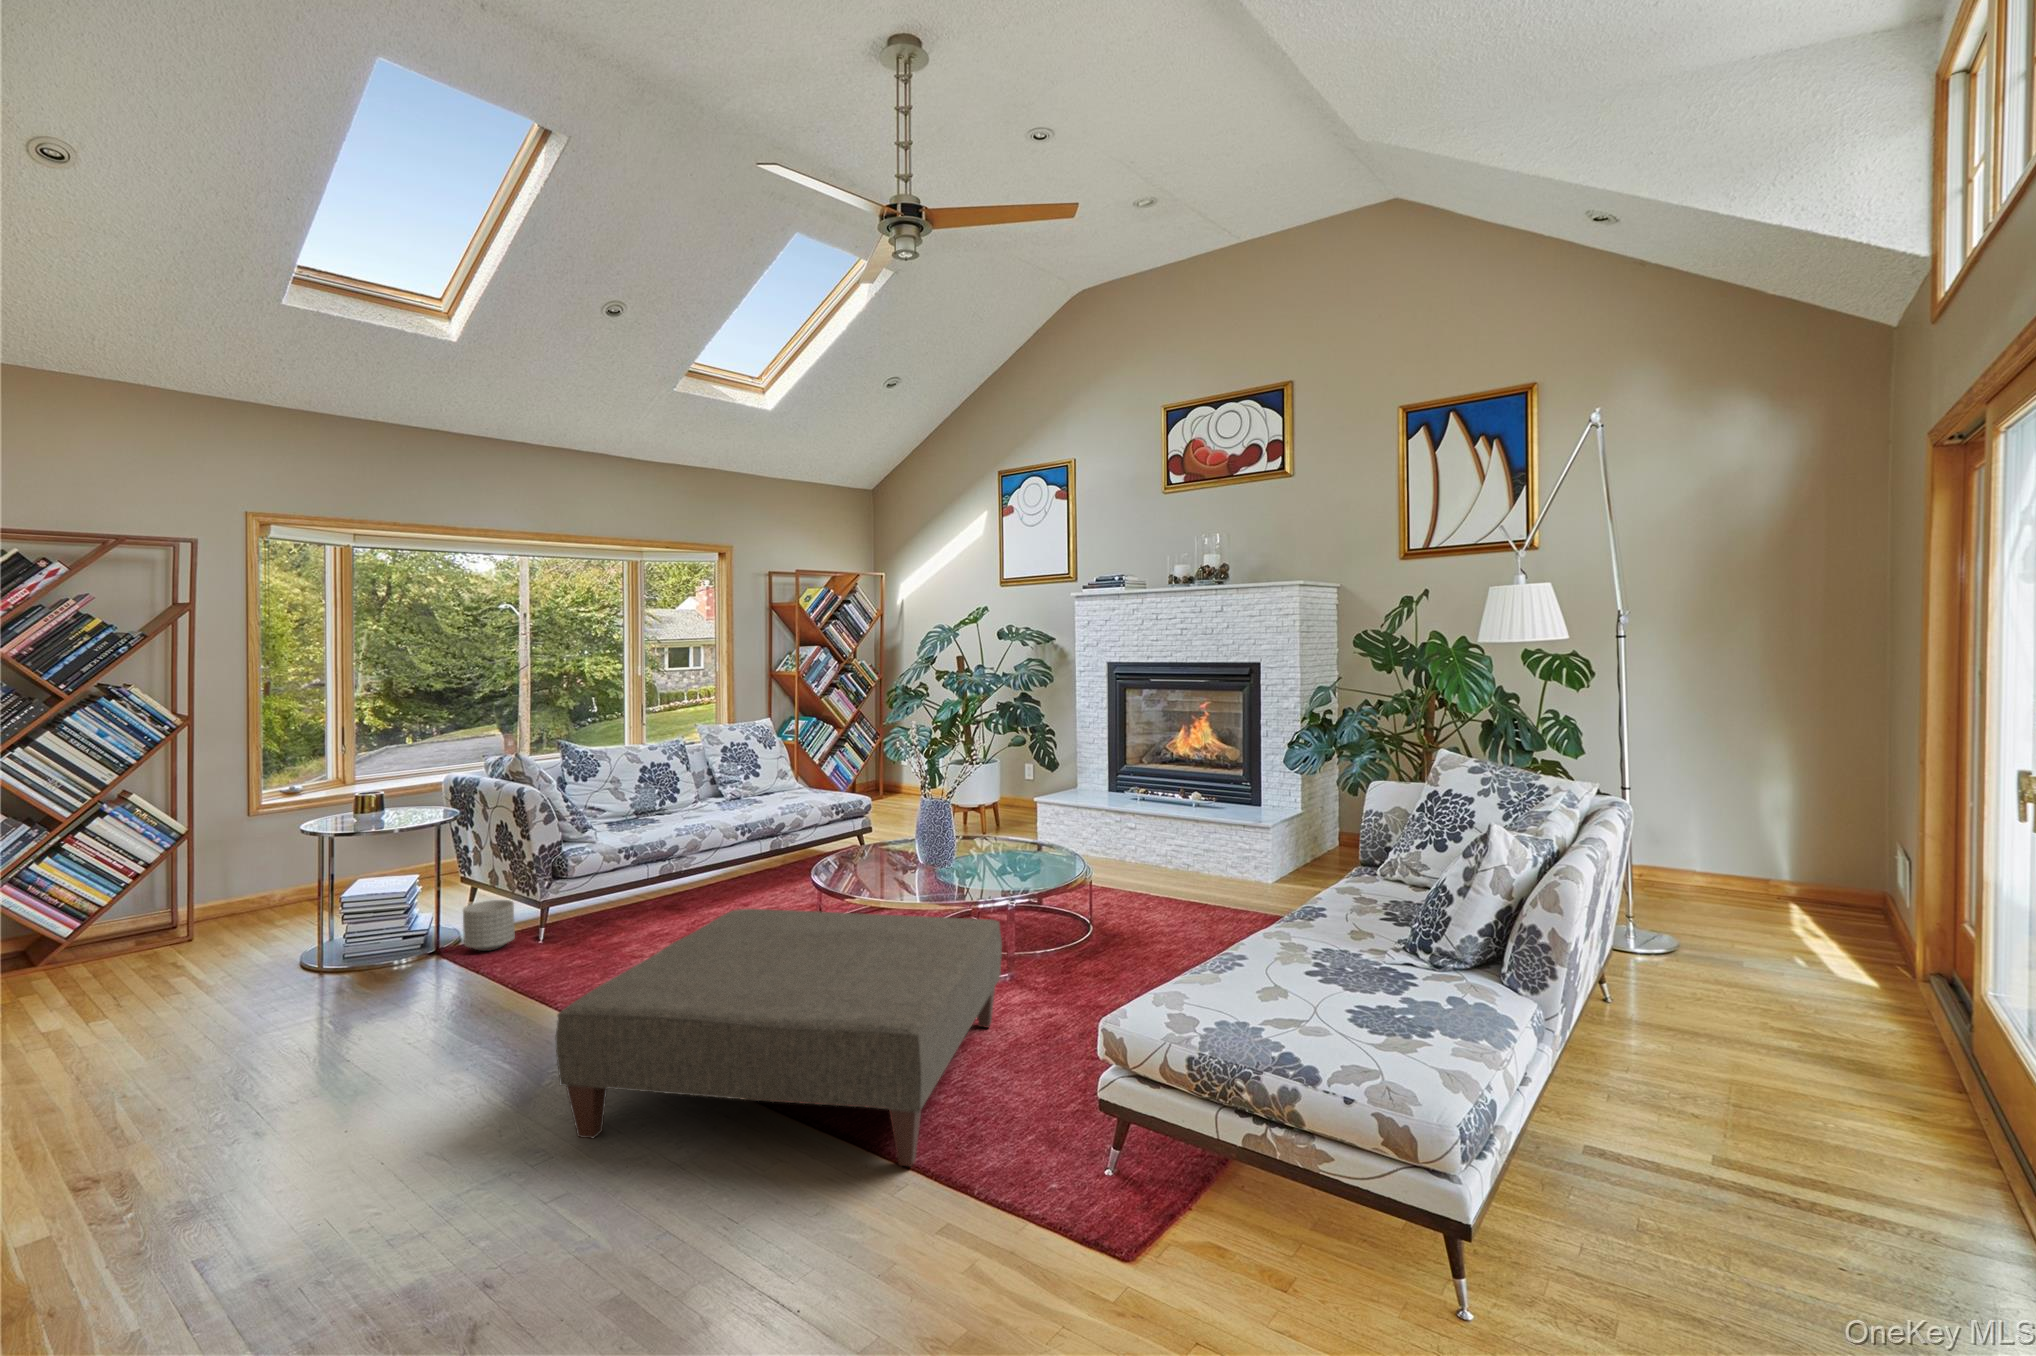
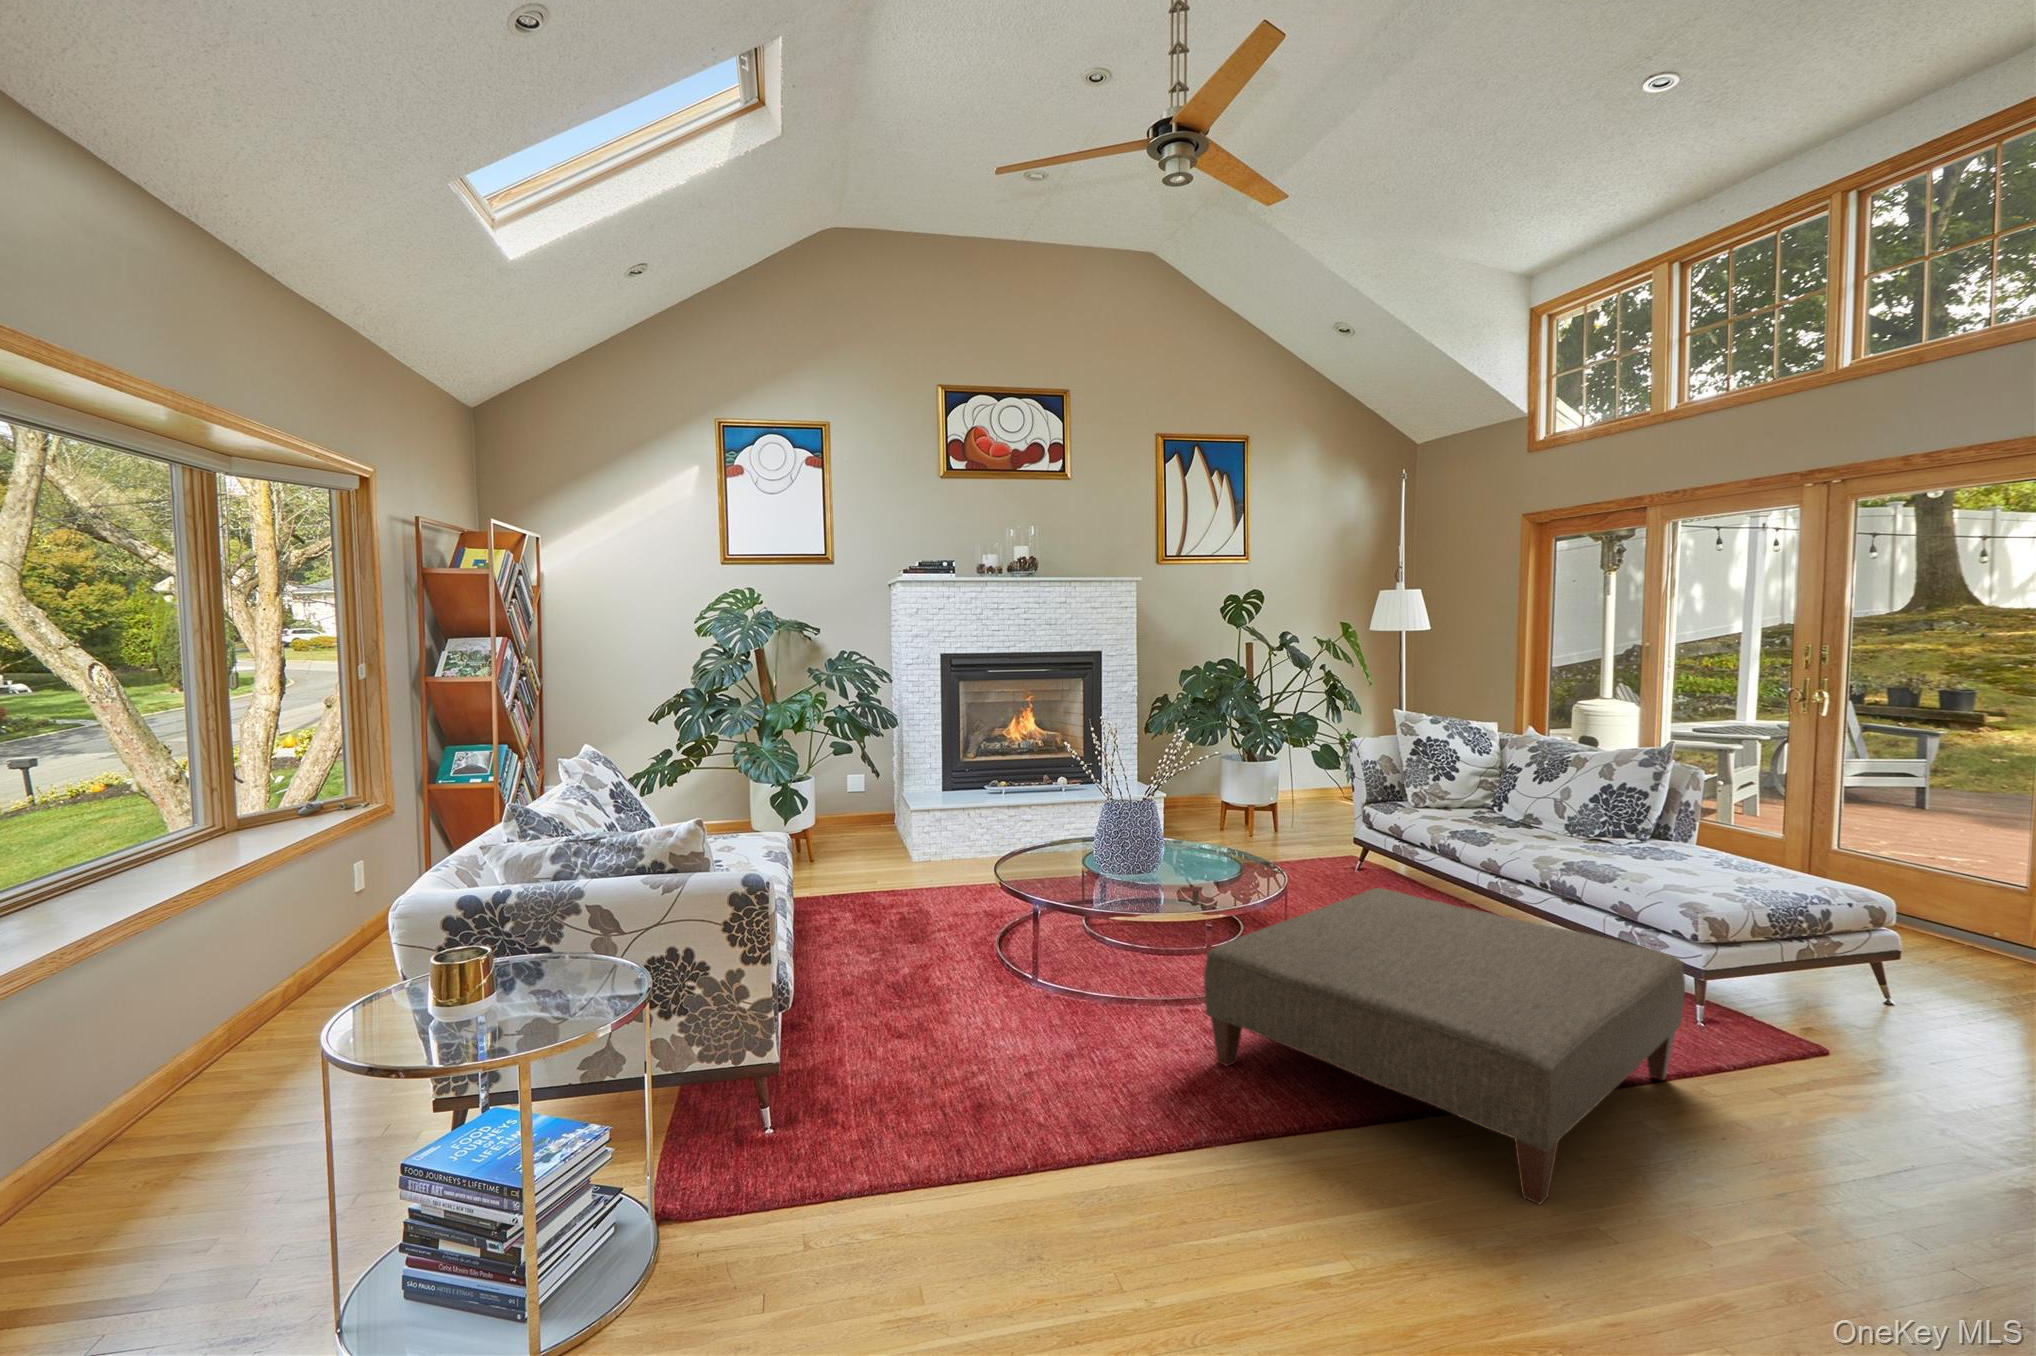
planter: present [463,900,515,951] -> none [685,1073,768,1175]

